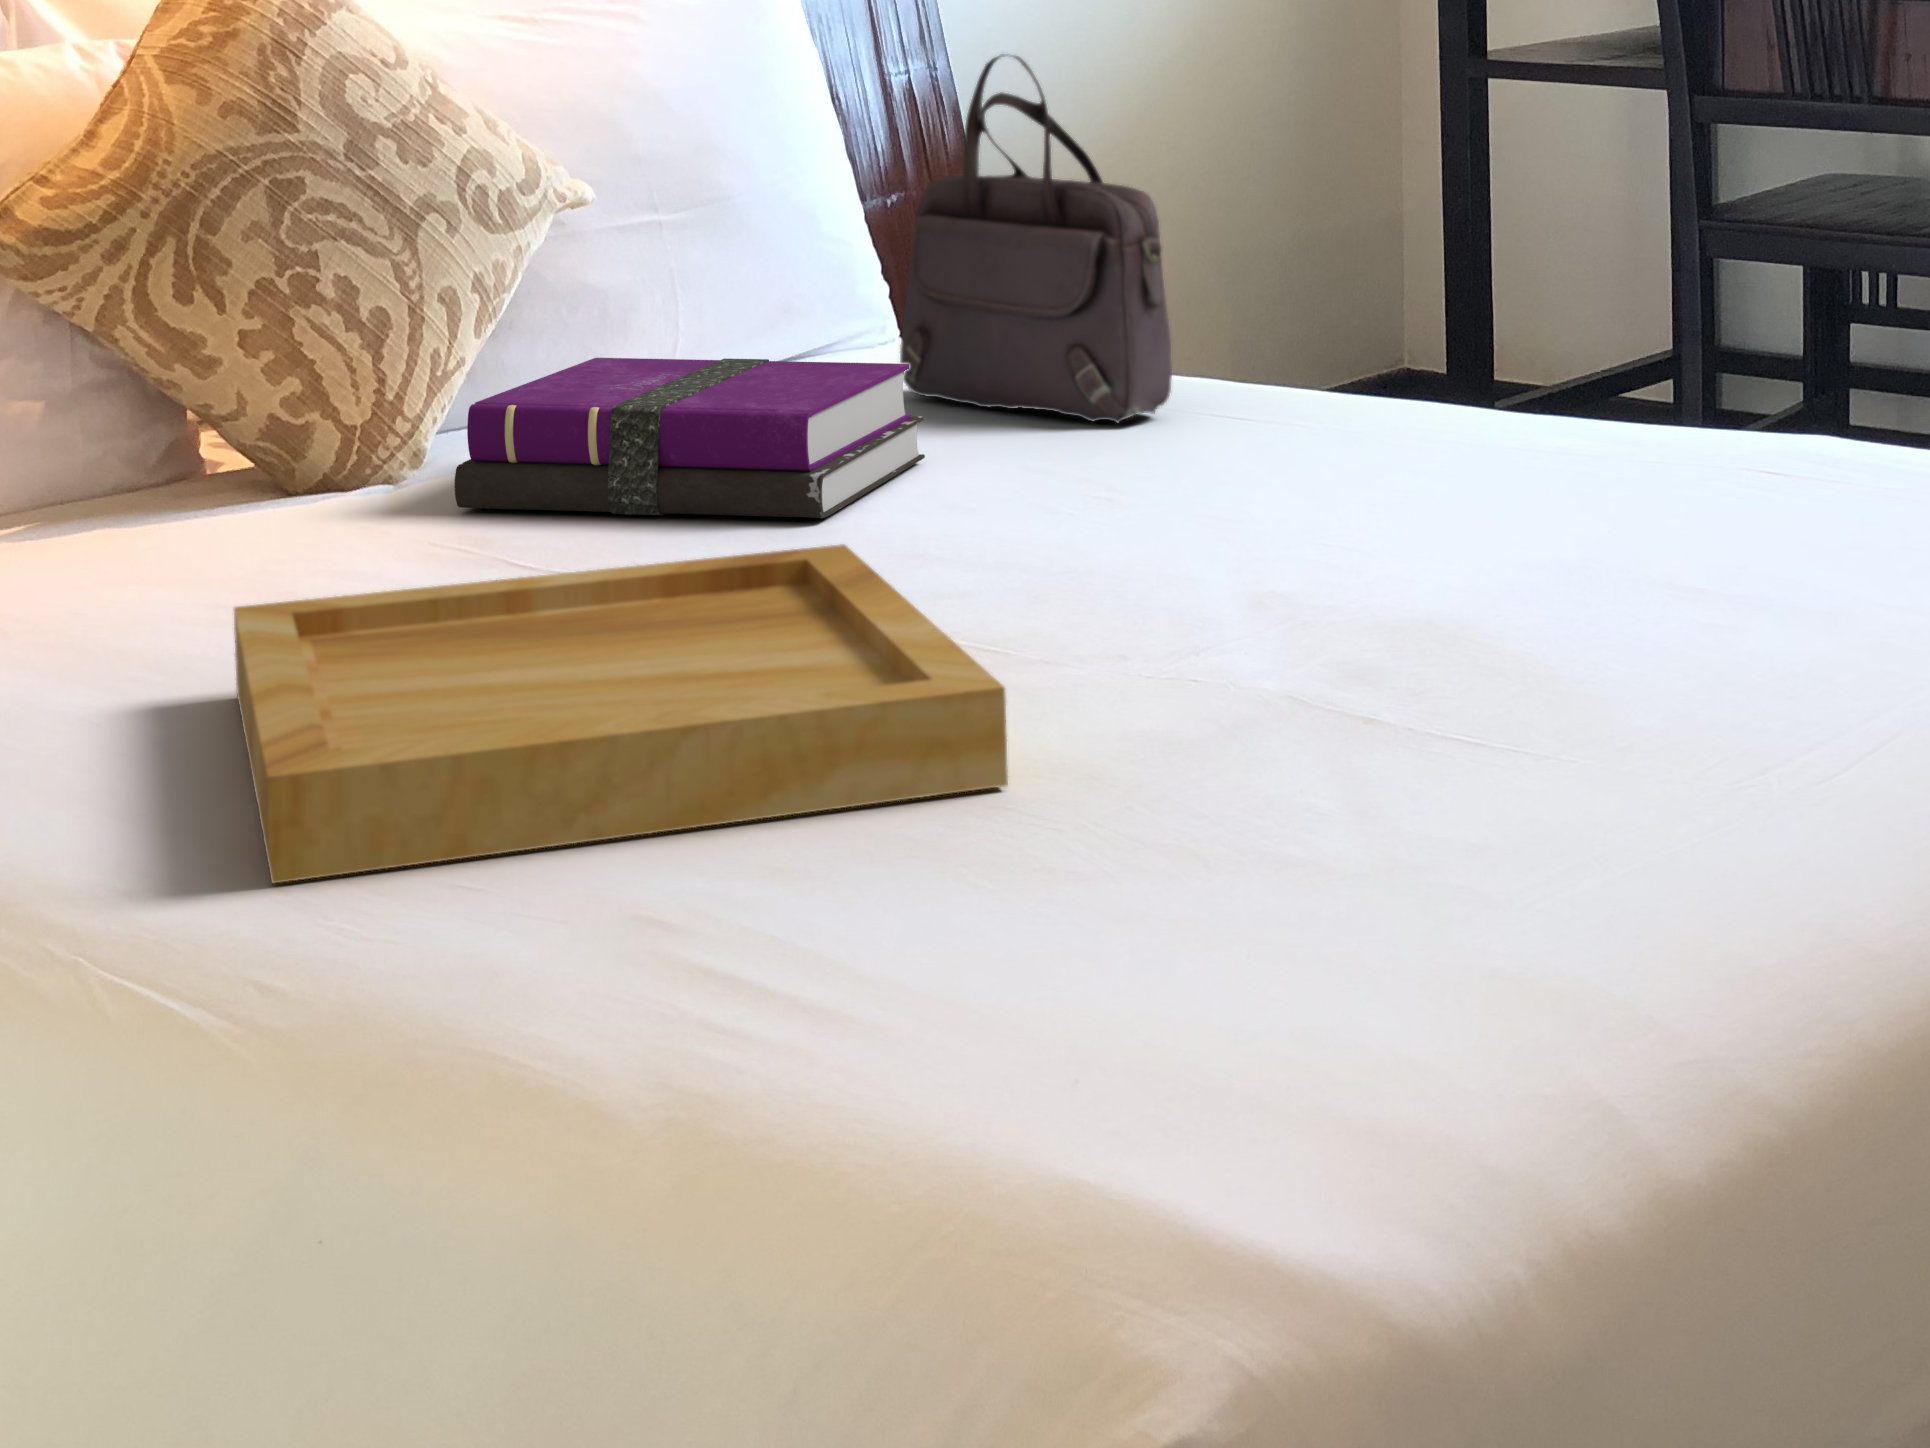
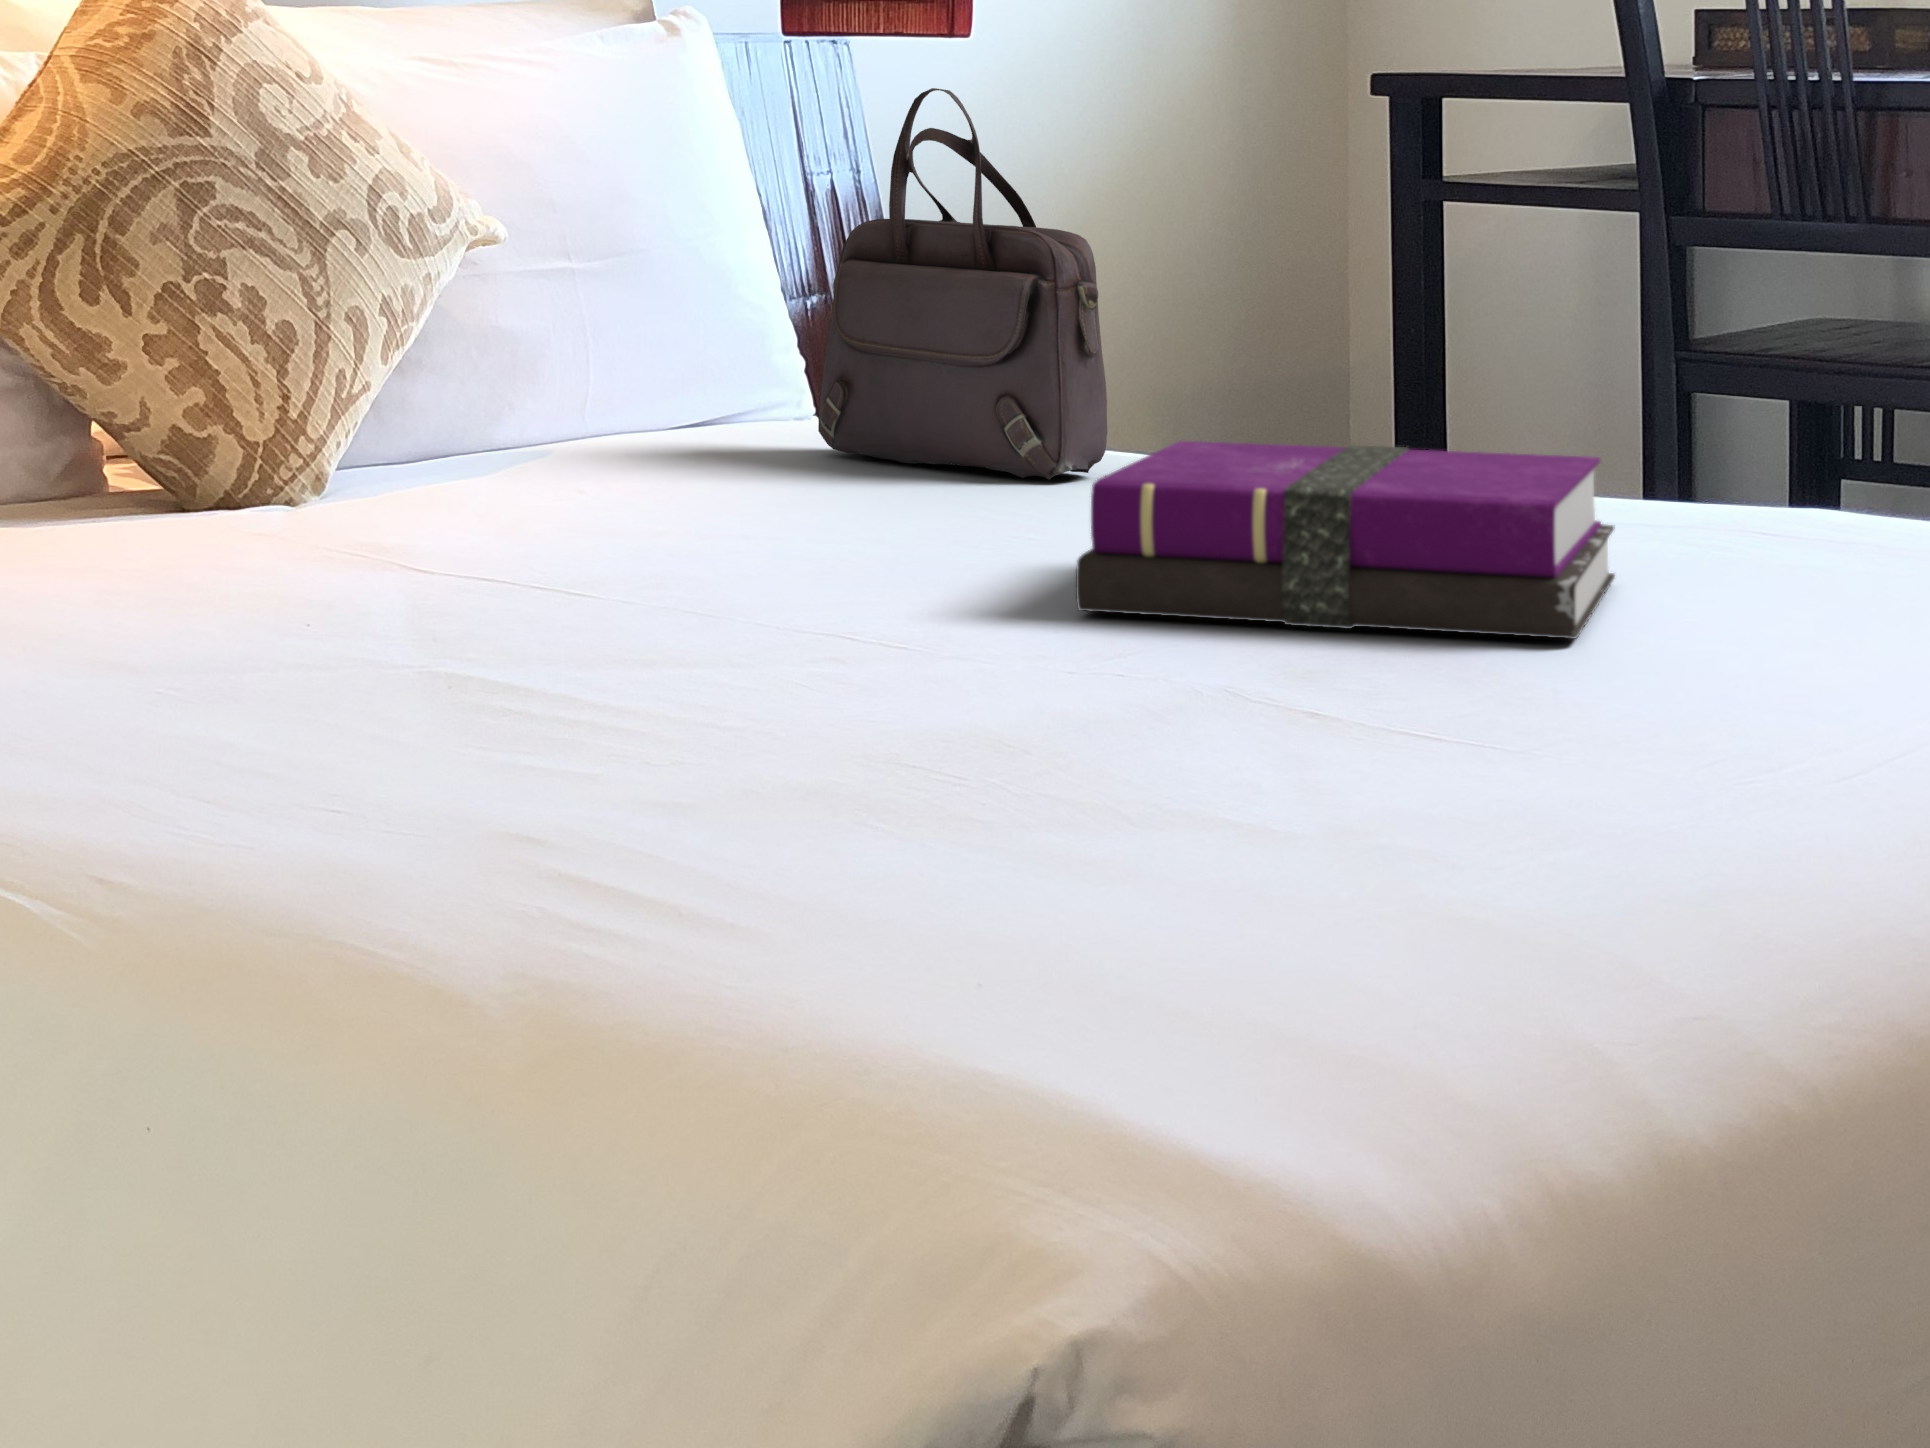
notebook: present [455,358,925,518] -> present [1076,441,1615,639]
tray: present [234,544,1008,883] -> none [120,540,930,812]

